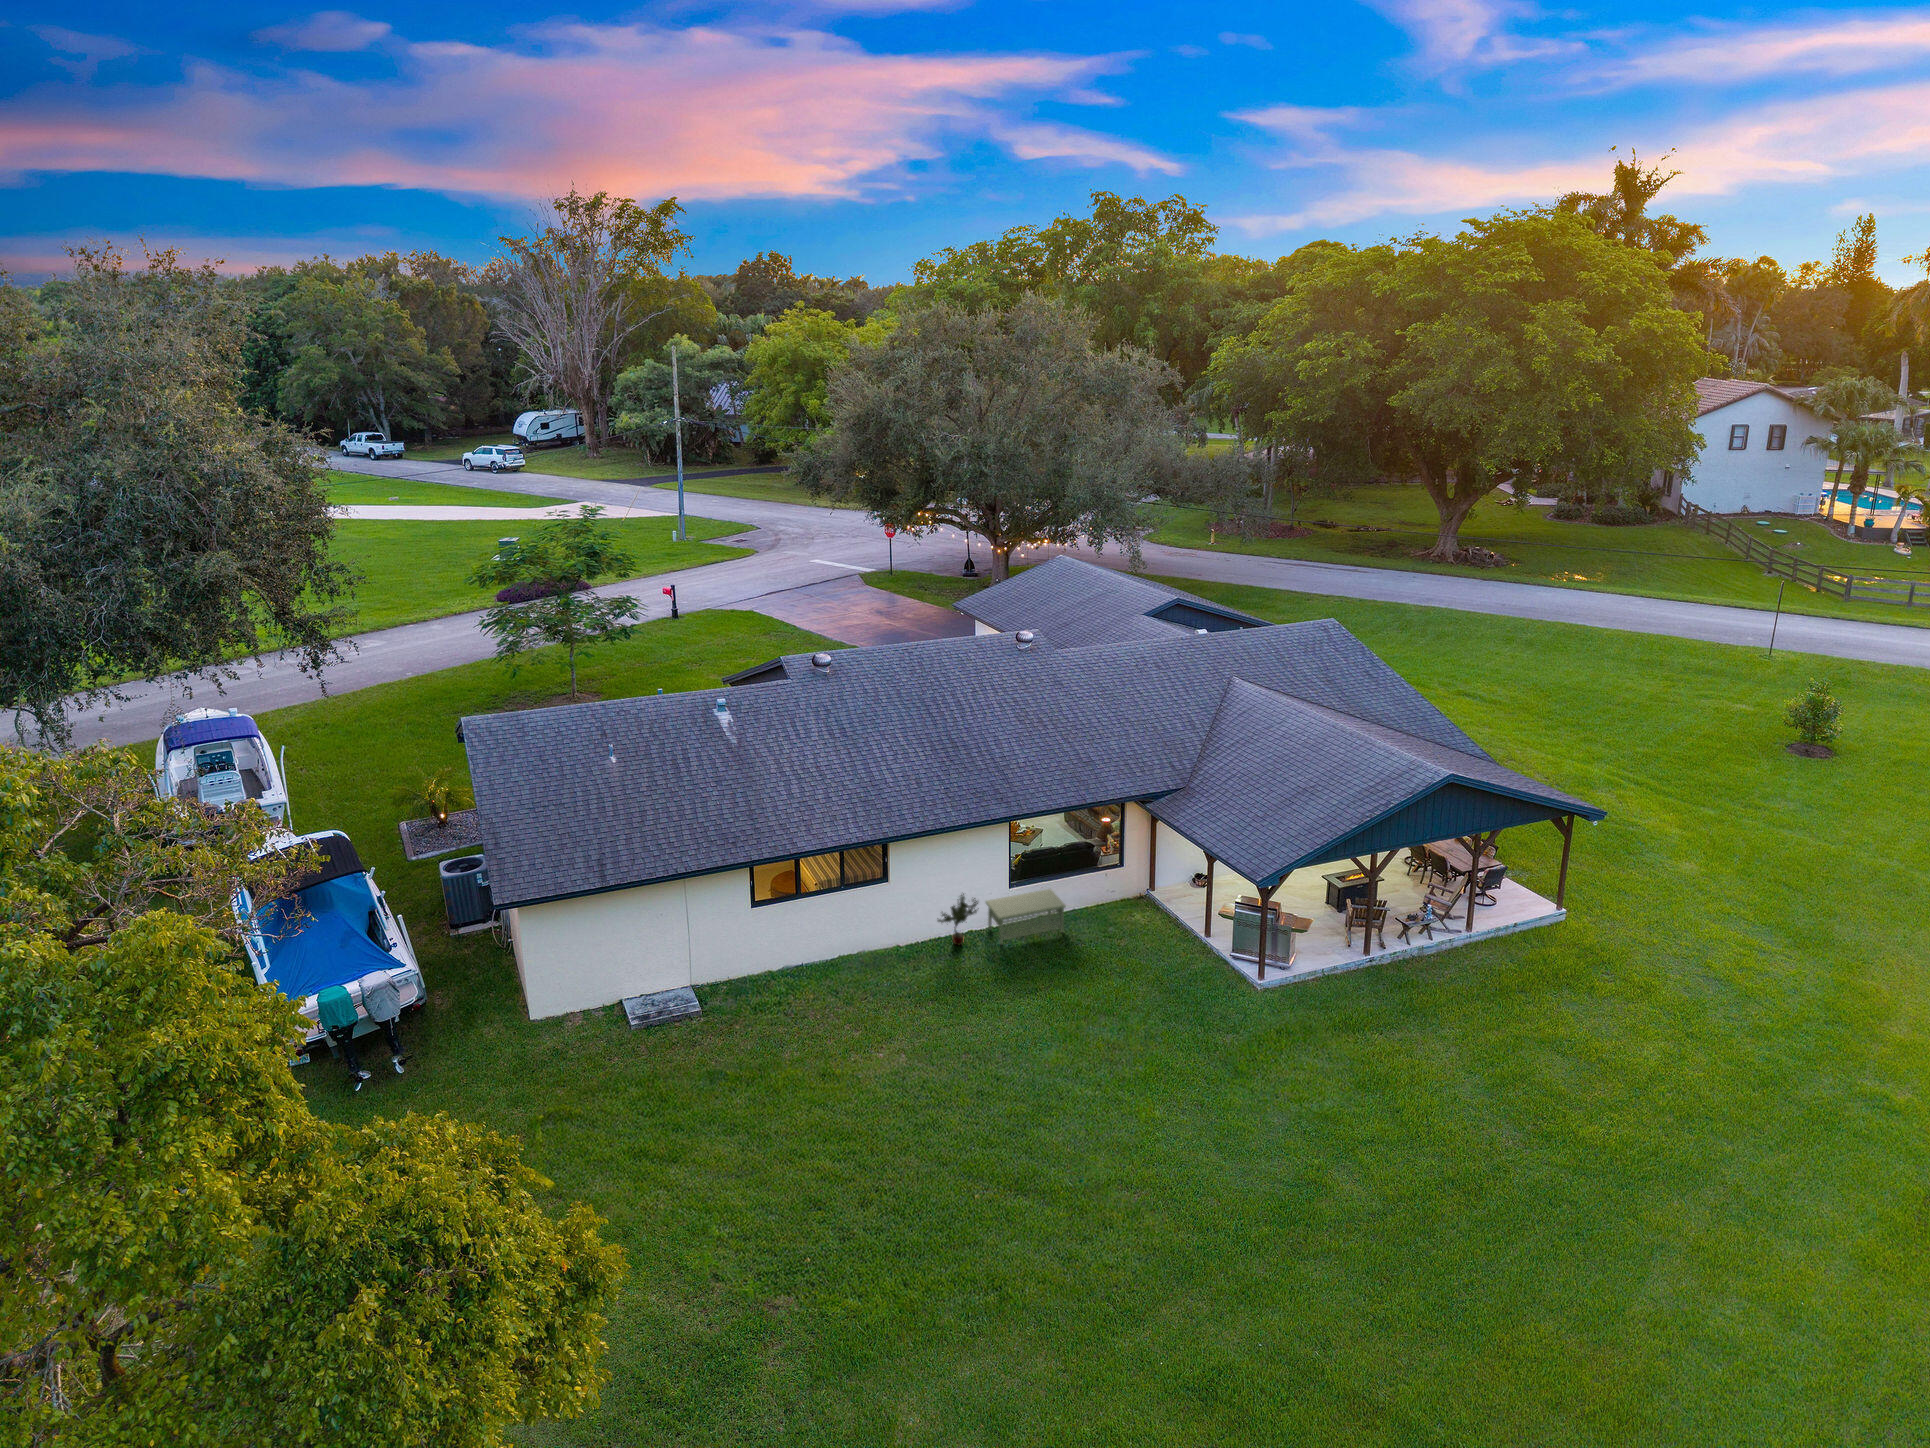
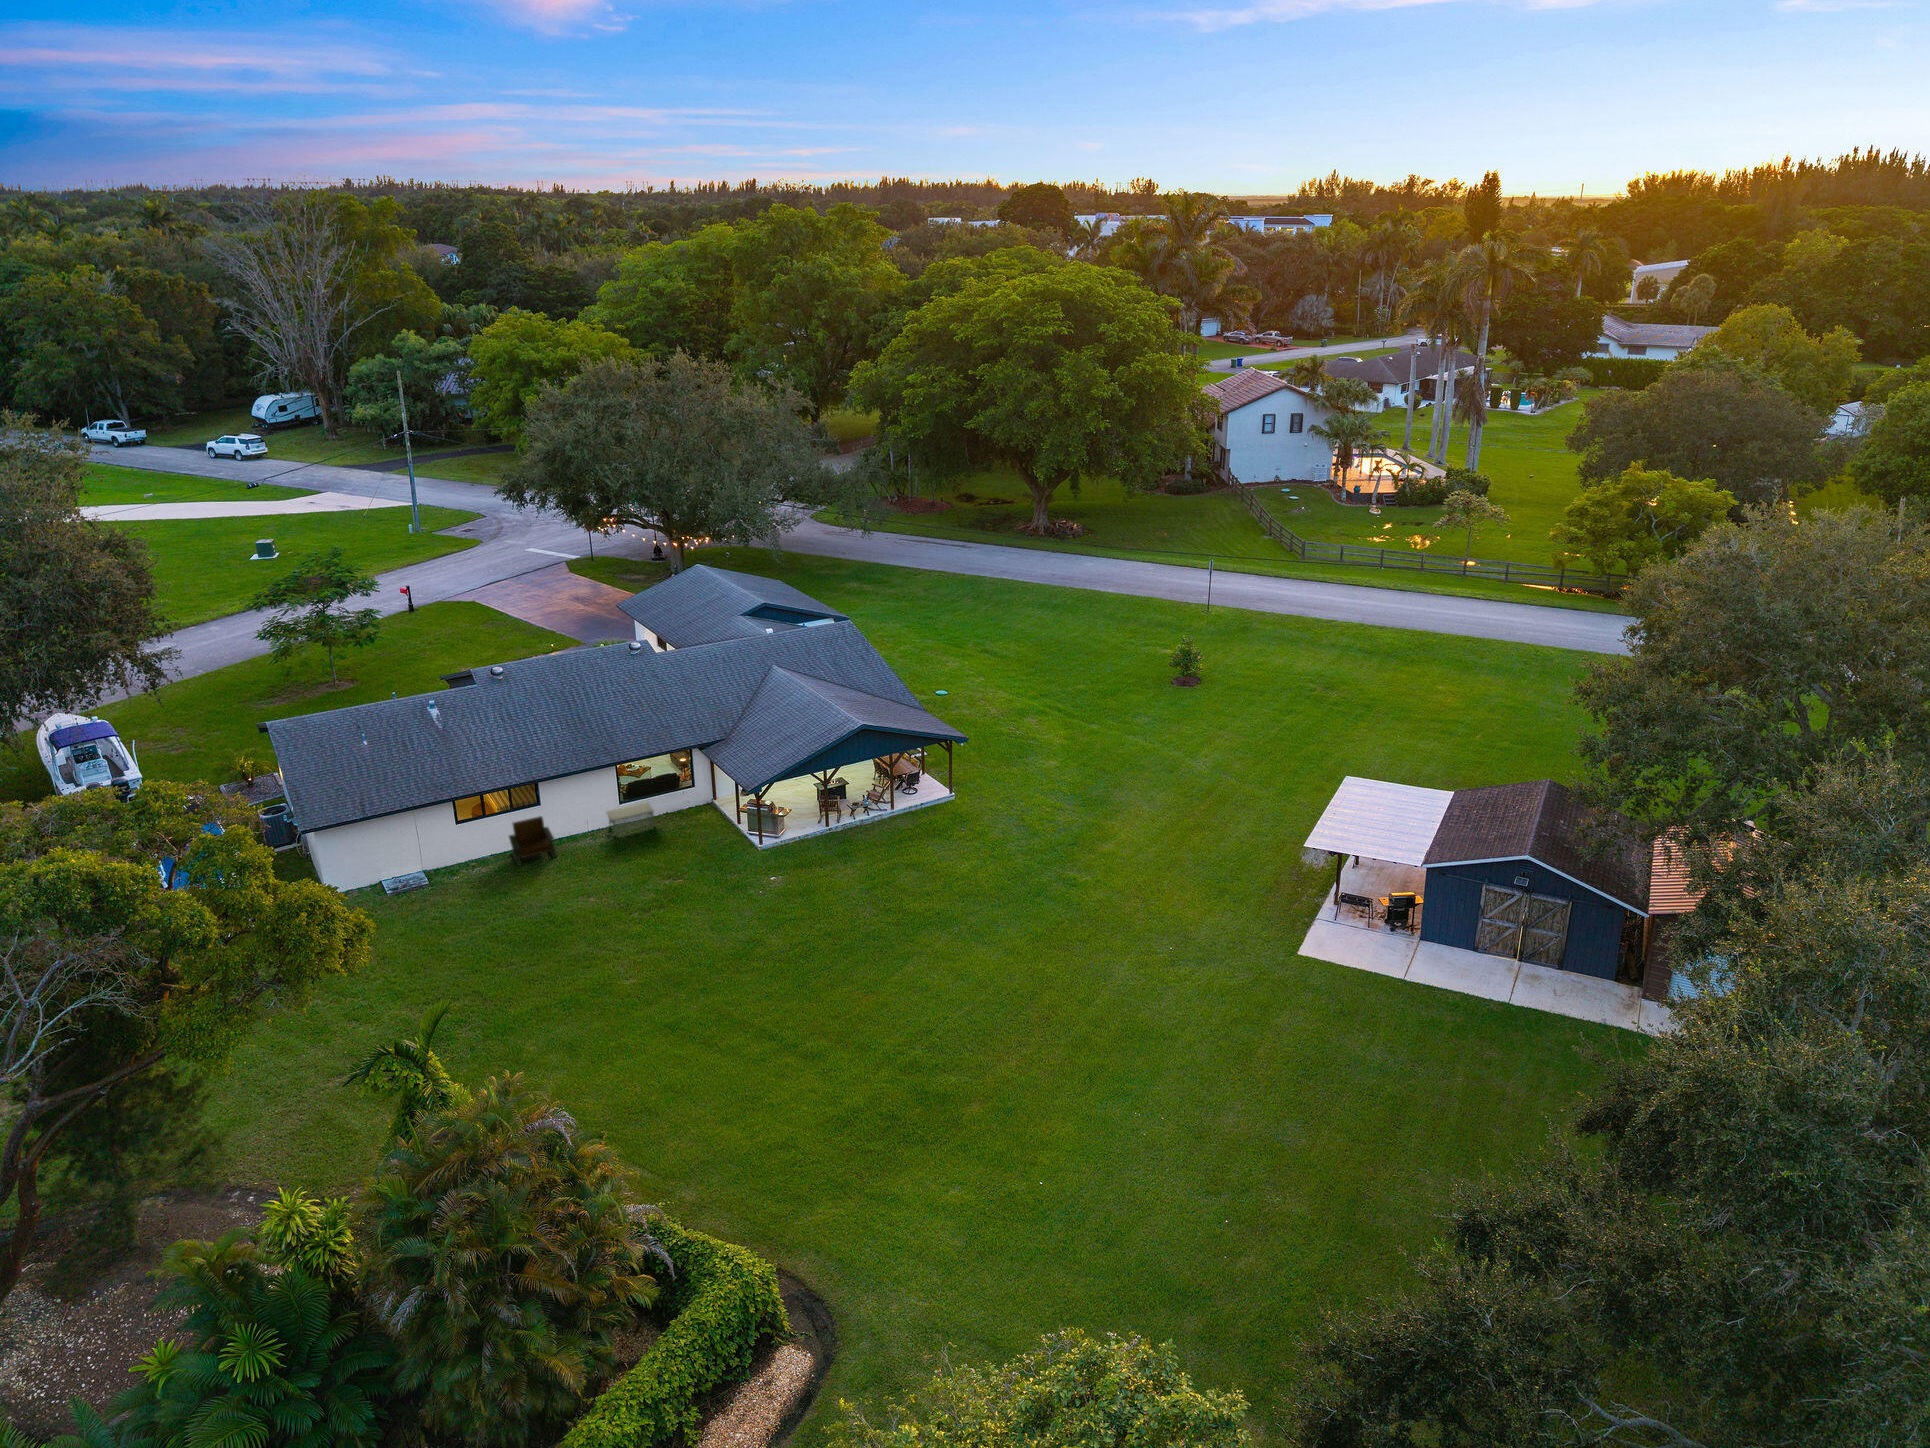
potted tree: present [938,894,979,945] -> none [574,807,600,838]
lounge chair: none [831,903,911,991] -> present [509,816,557,866]

